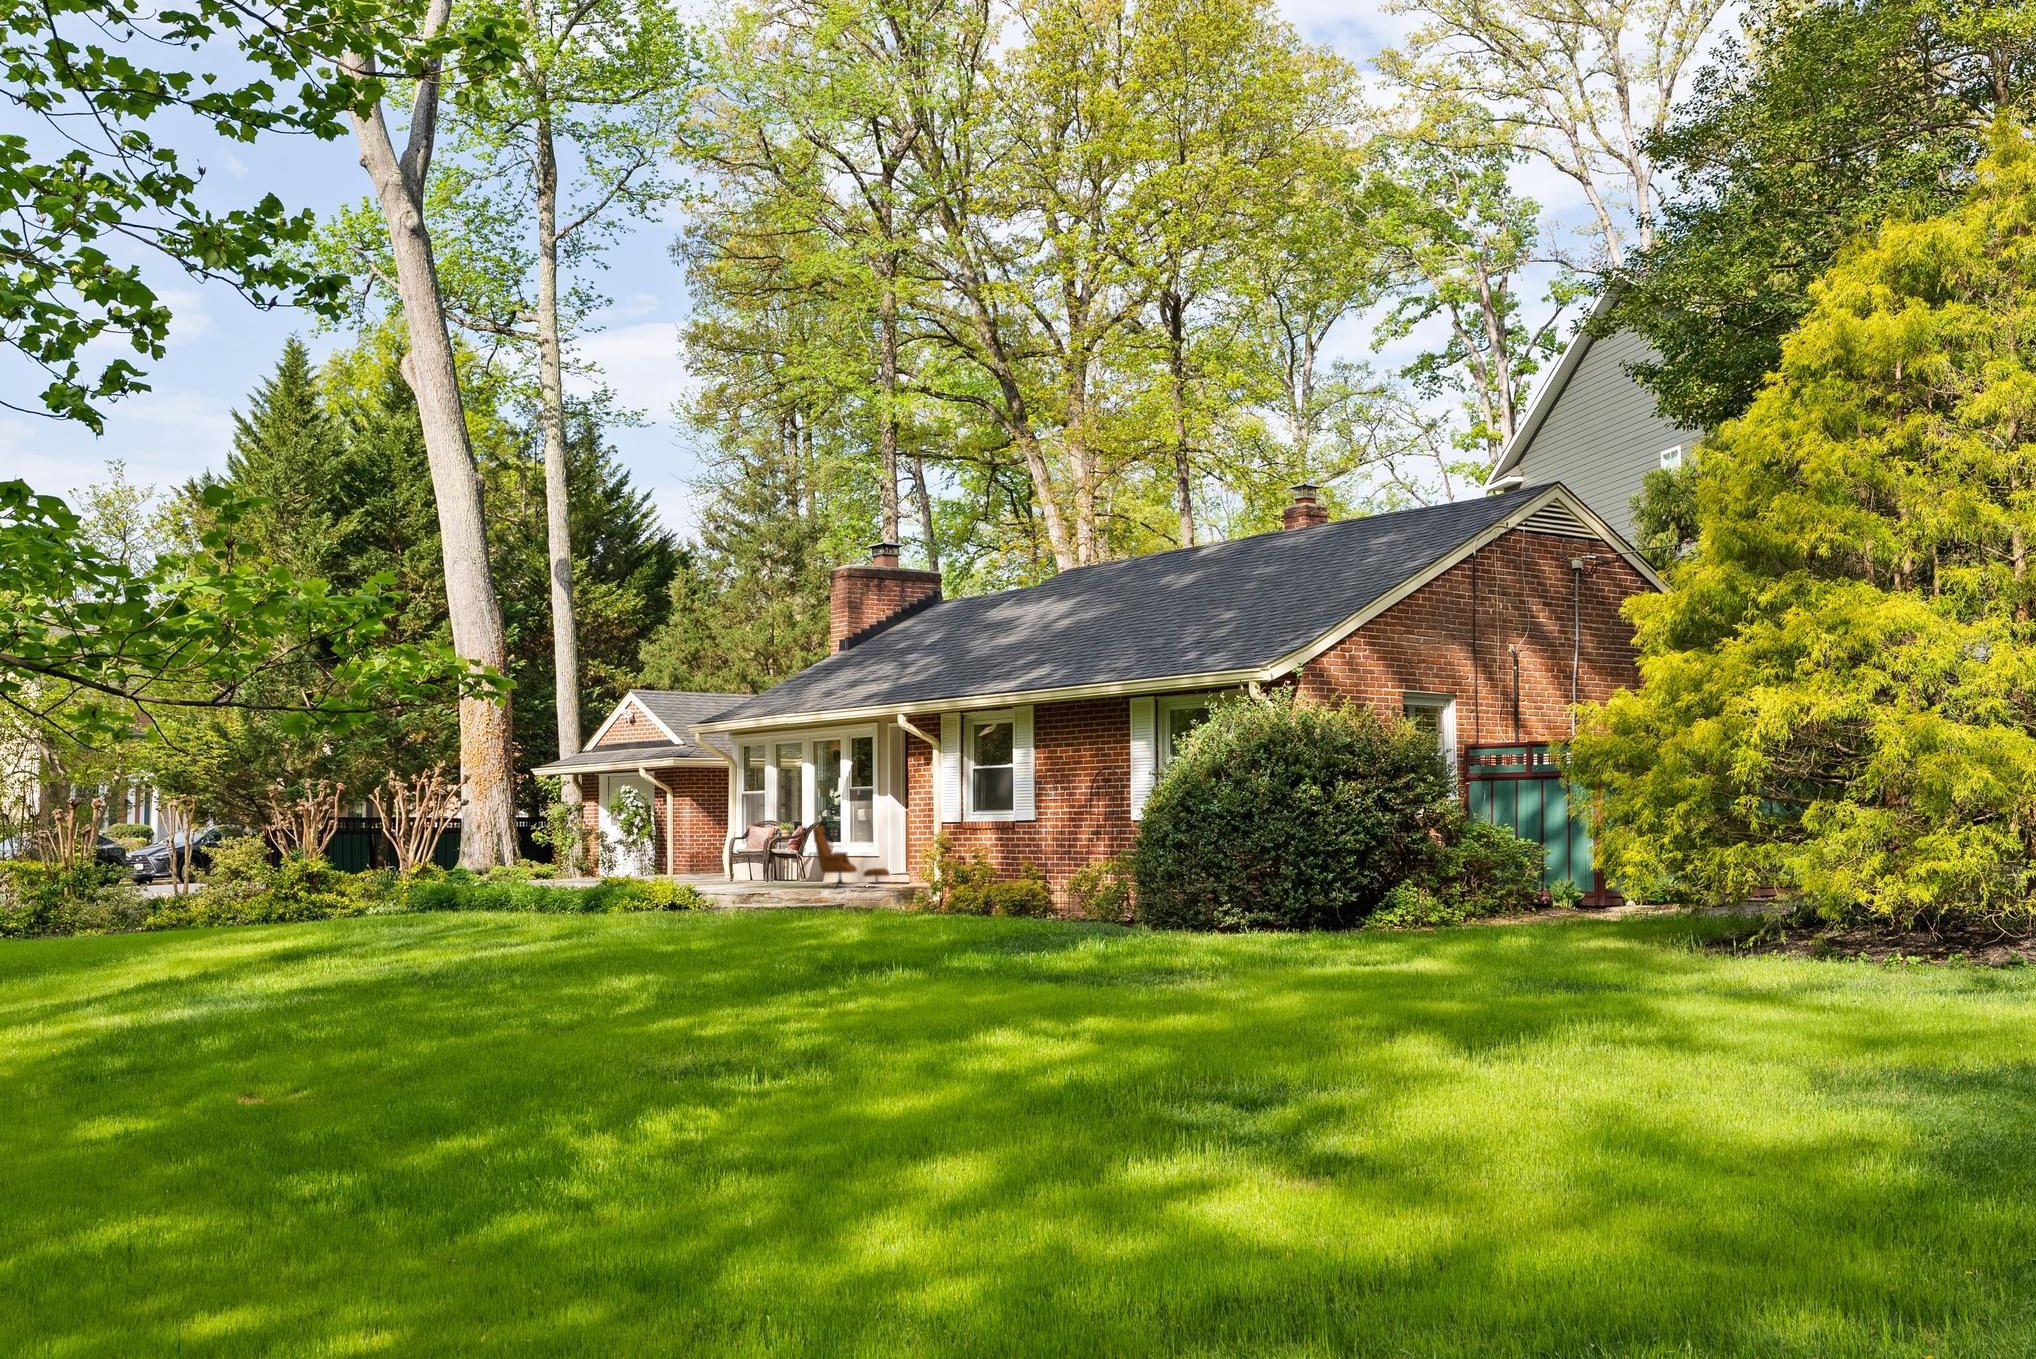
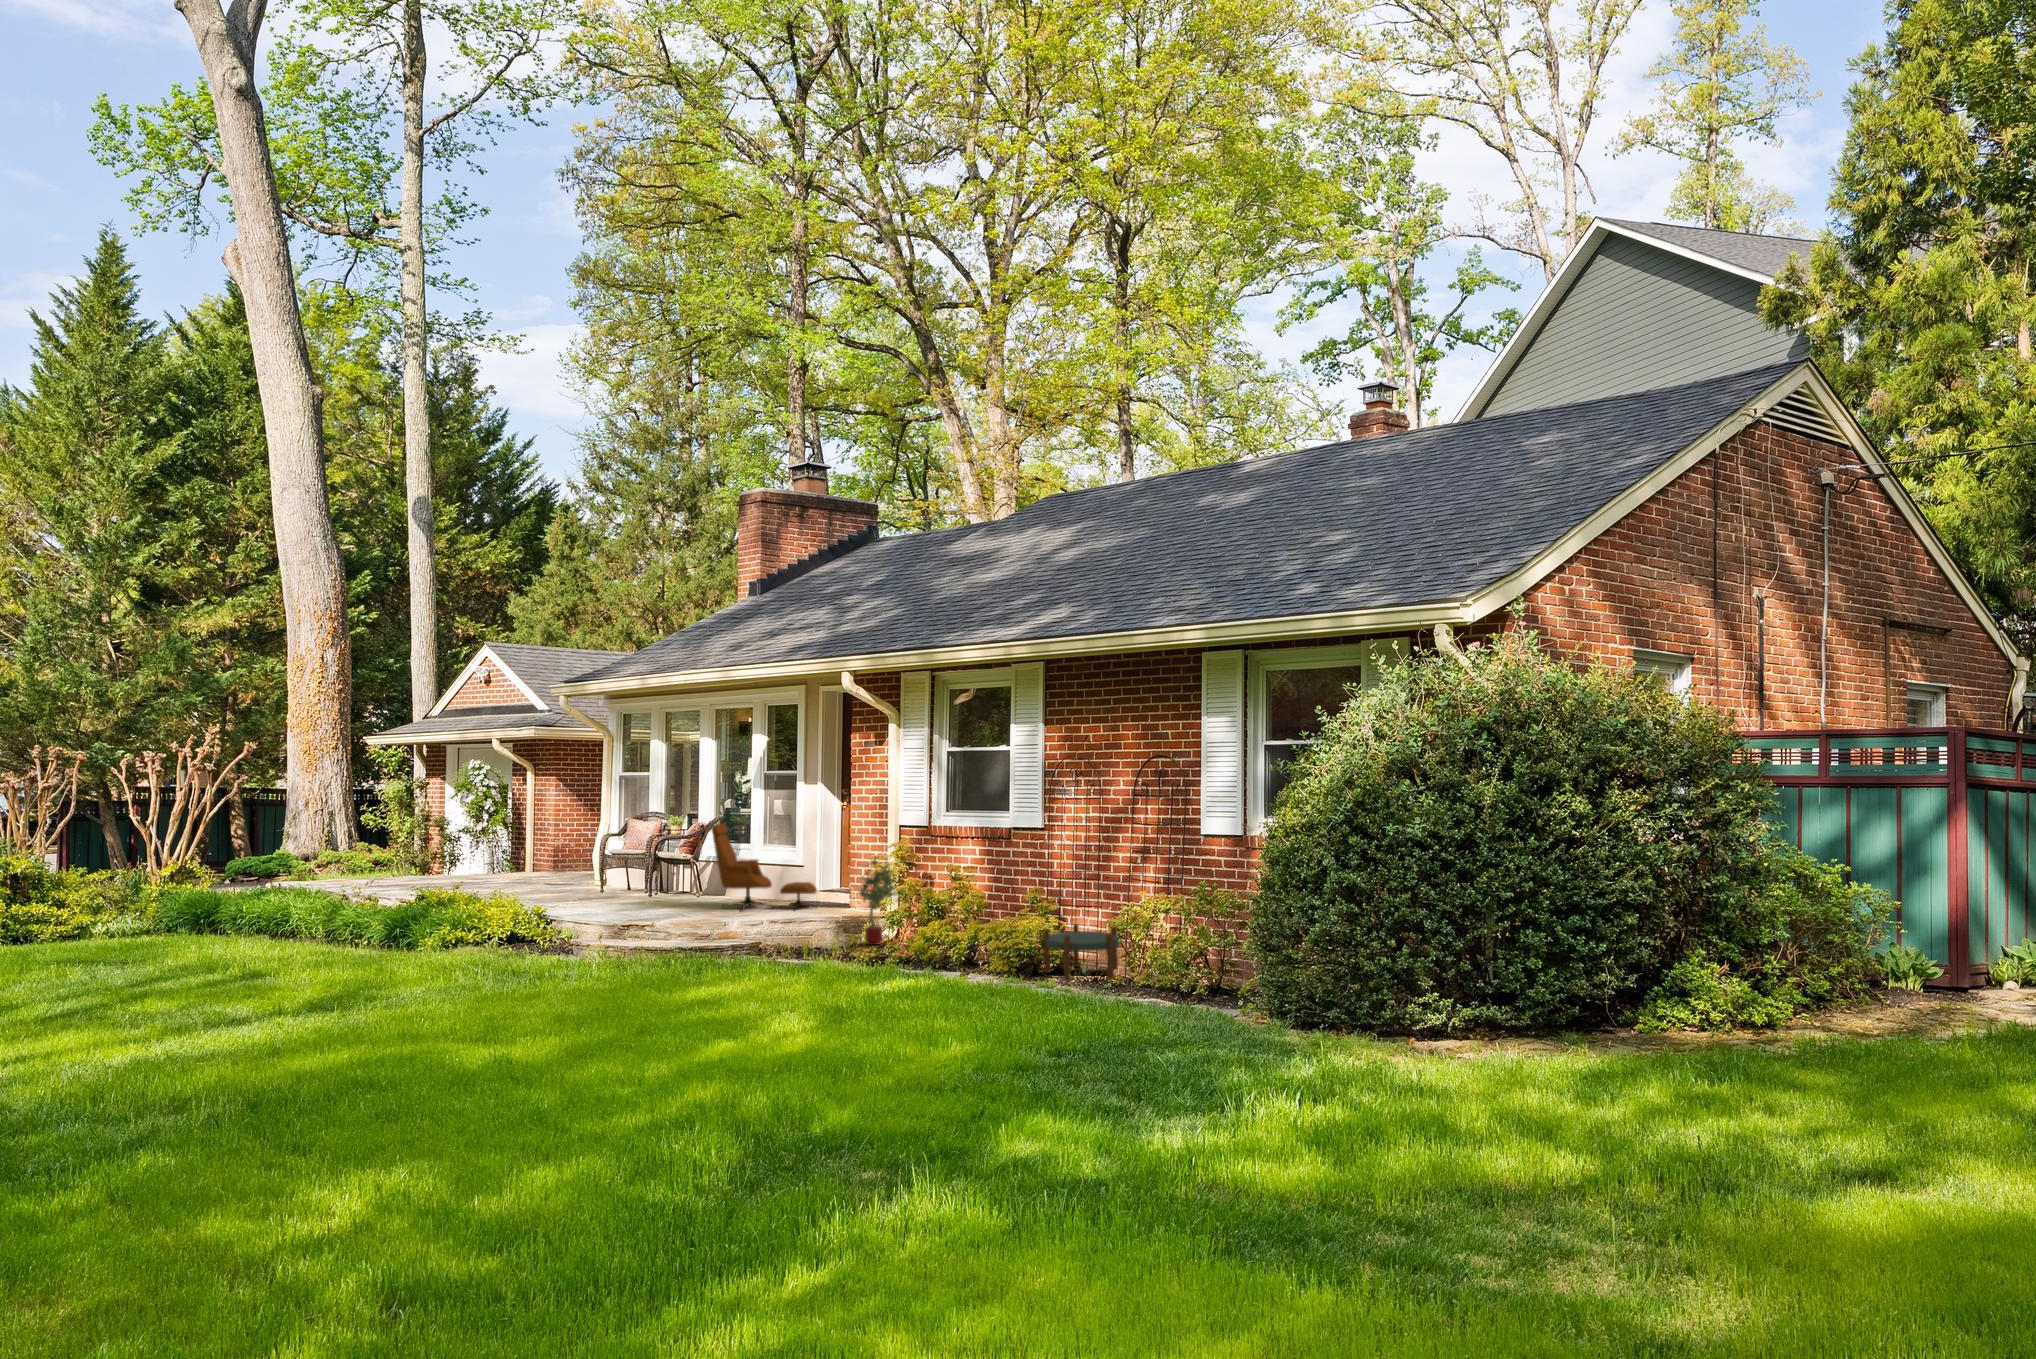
potted tree: none [910,841,943,902] -> present [859,857,905,945]
side table: none [1024,881,1074,914] -> present [1044,924,1119,980]

